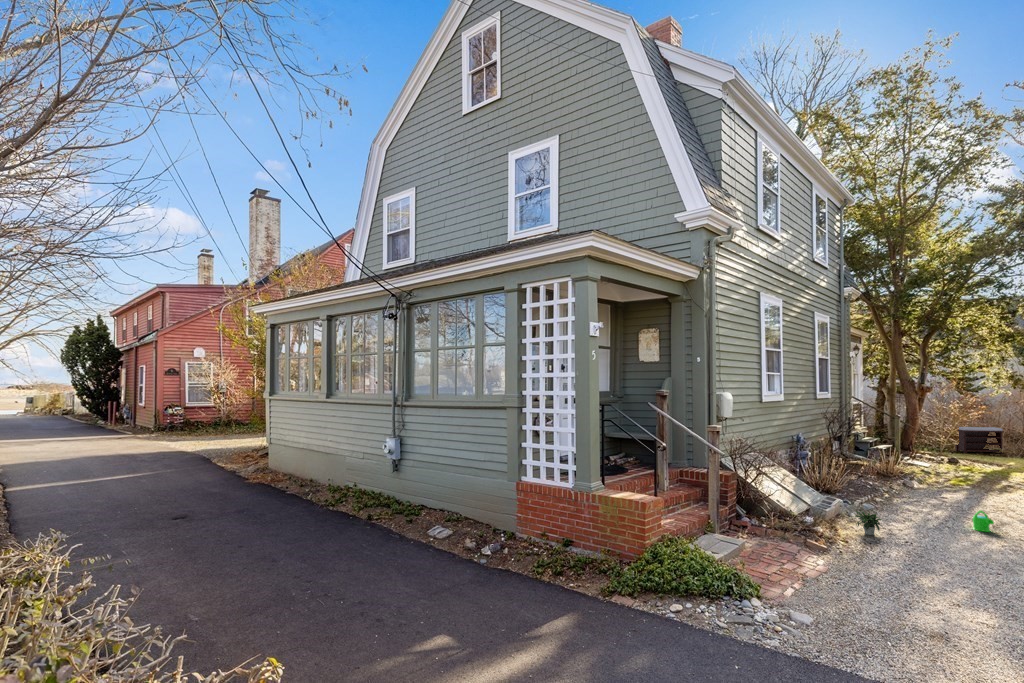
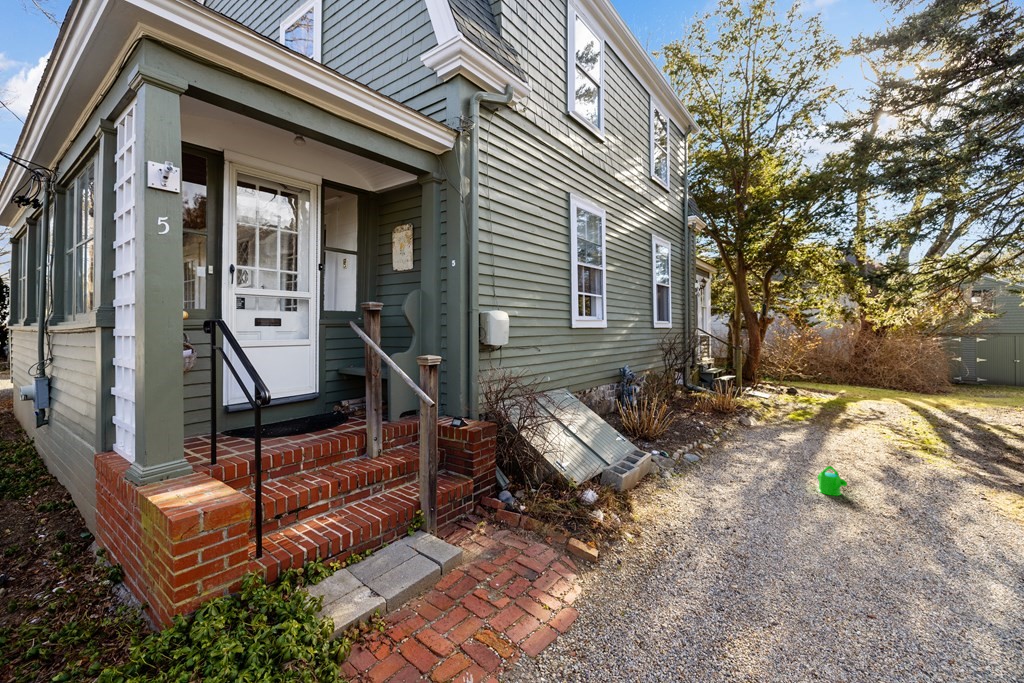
bench: present [955,427,1004,454] -> none [792,357,837,382]
potted plant: present [855,511,882,535] -> none [652,476,698,514]

